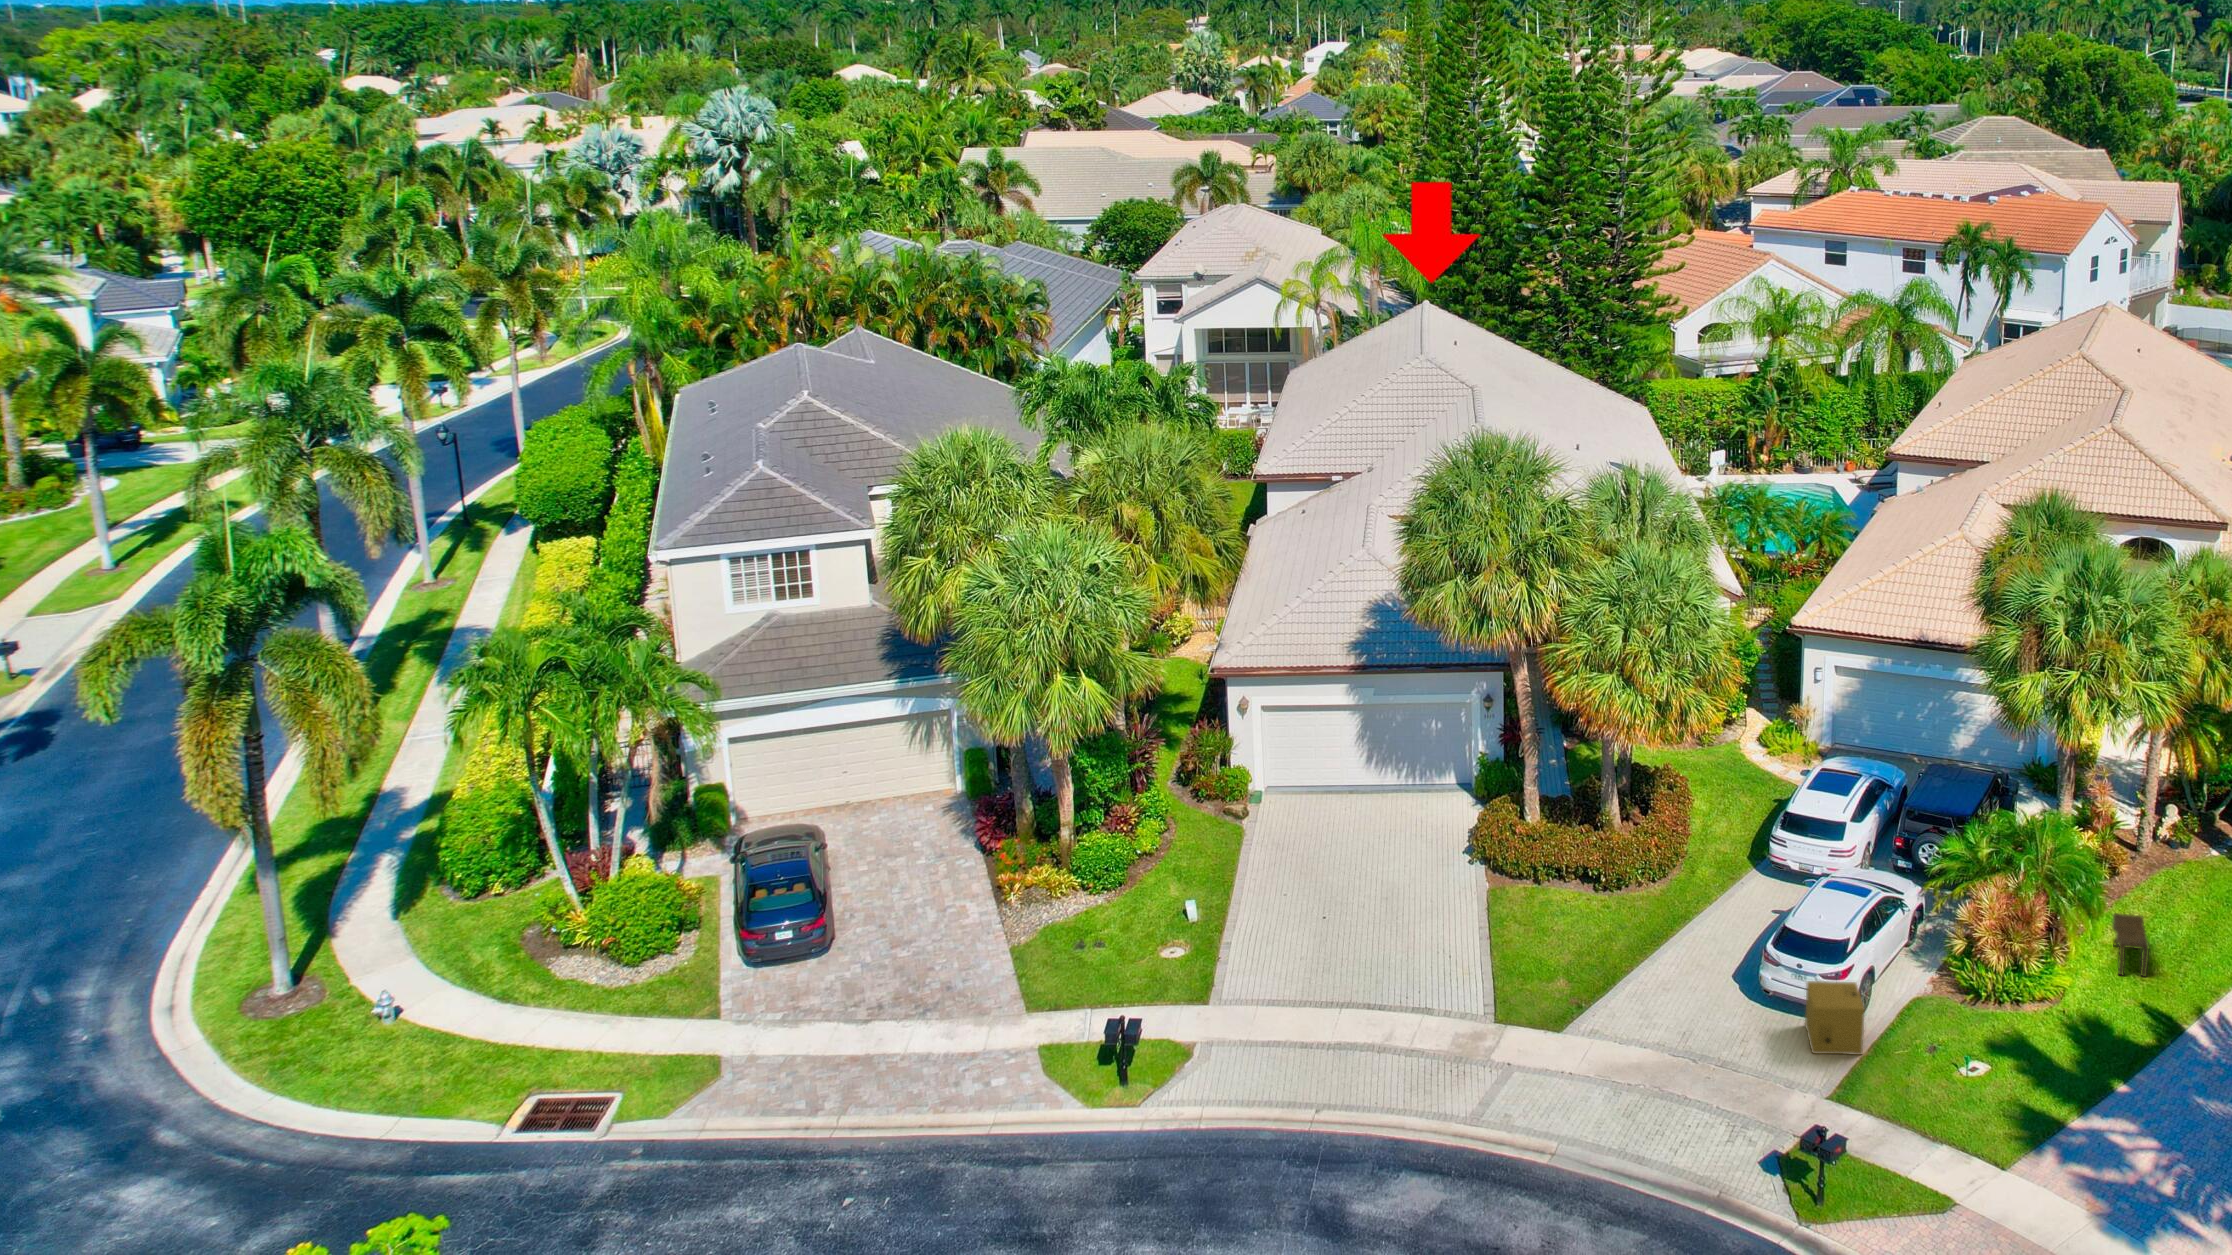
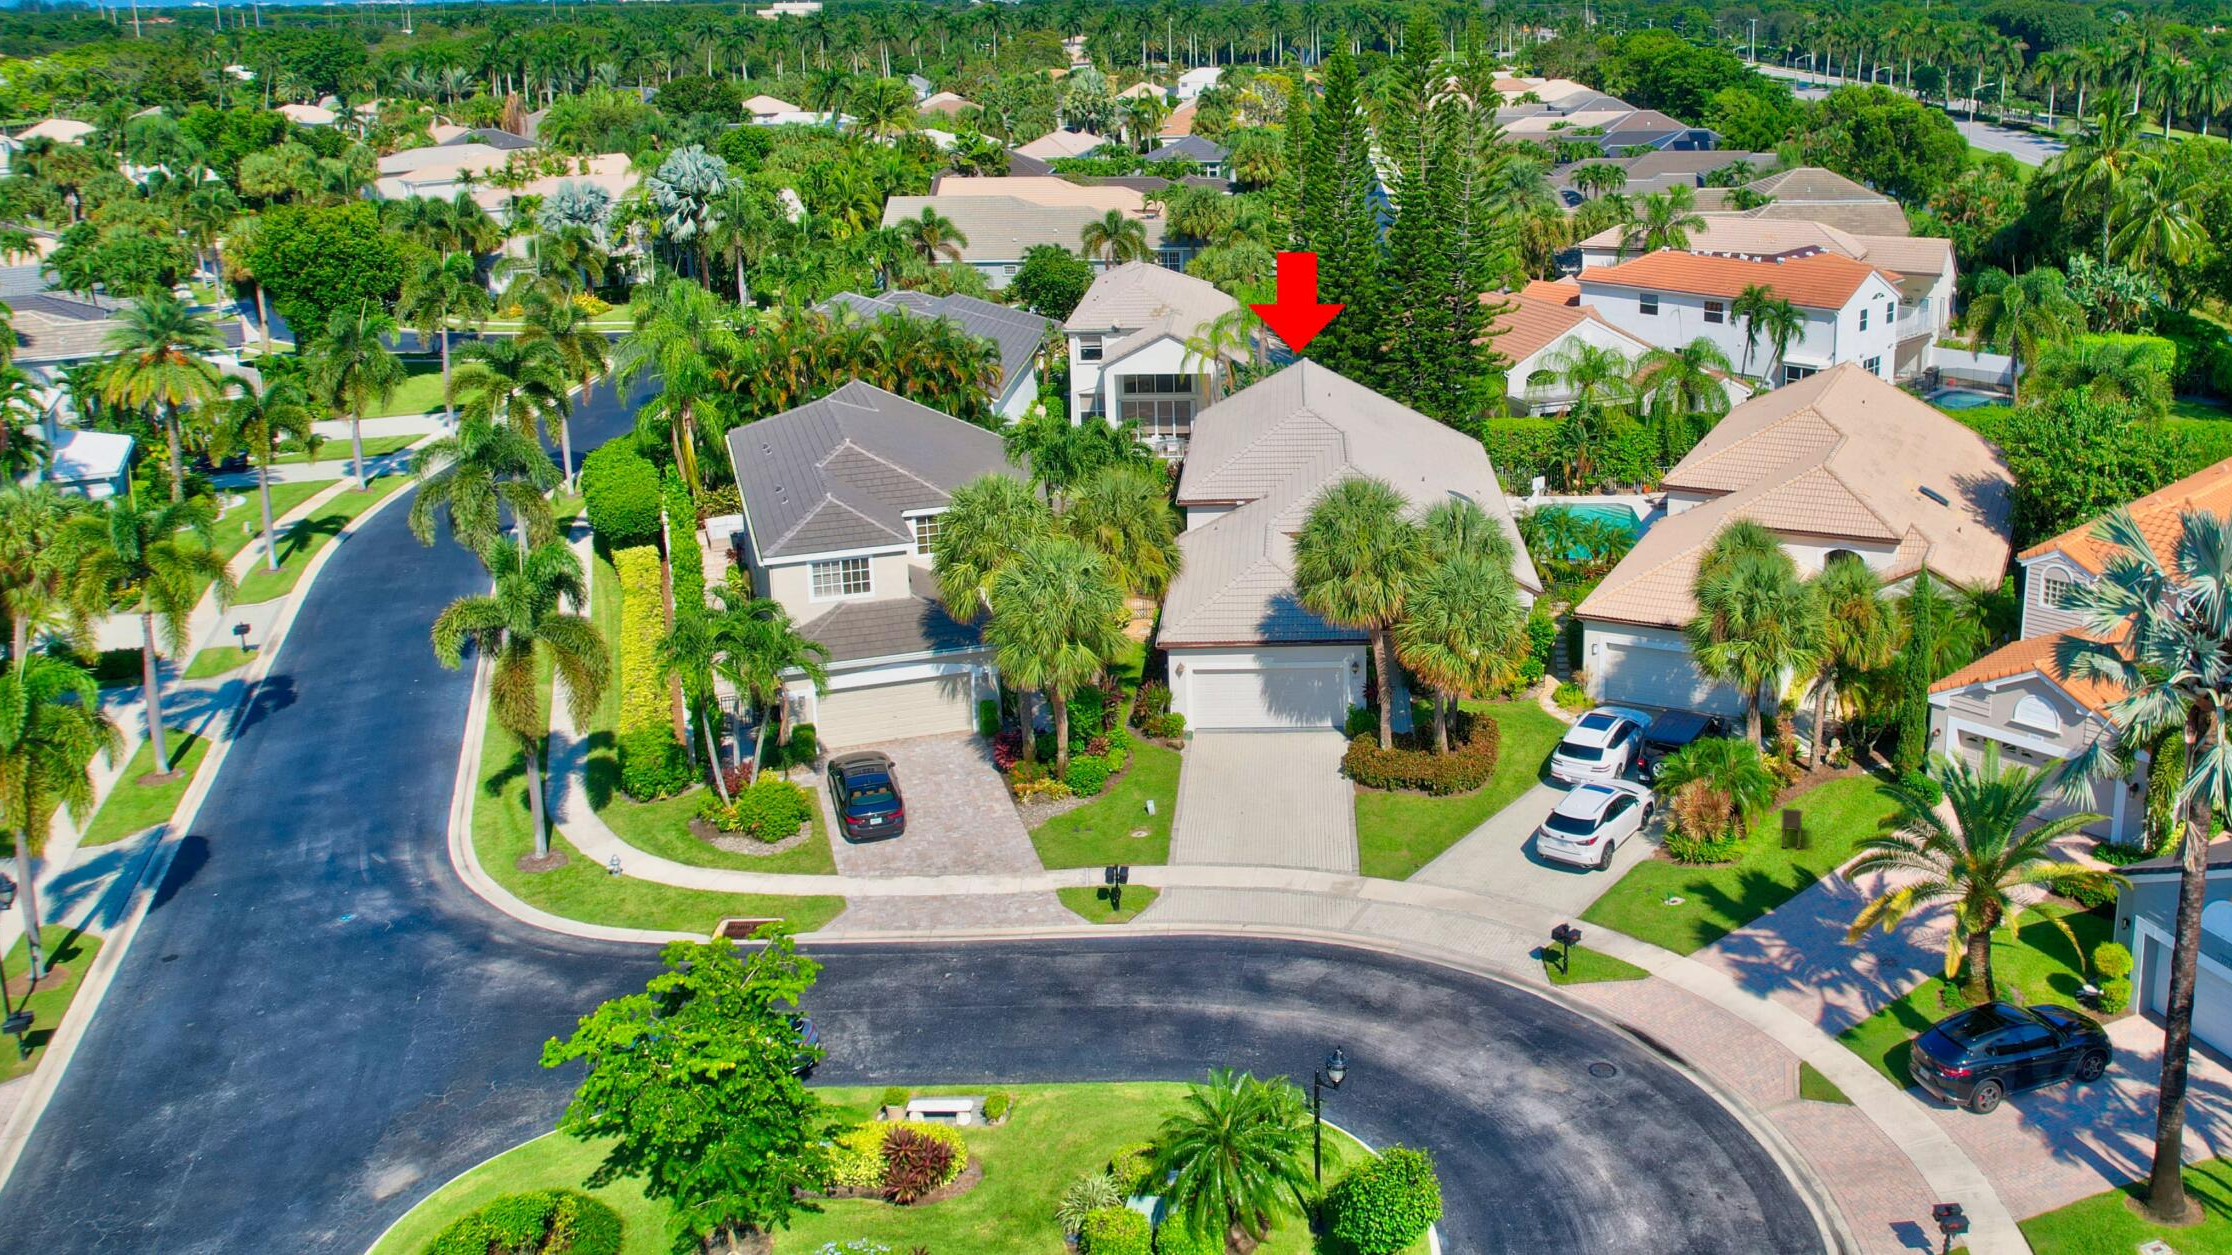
cardboard box: present [1805,981,1865,1055] -> none [1567,847,1604,894]

